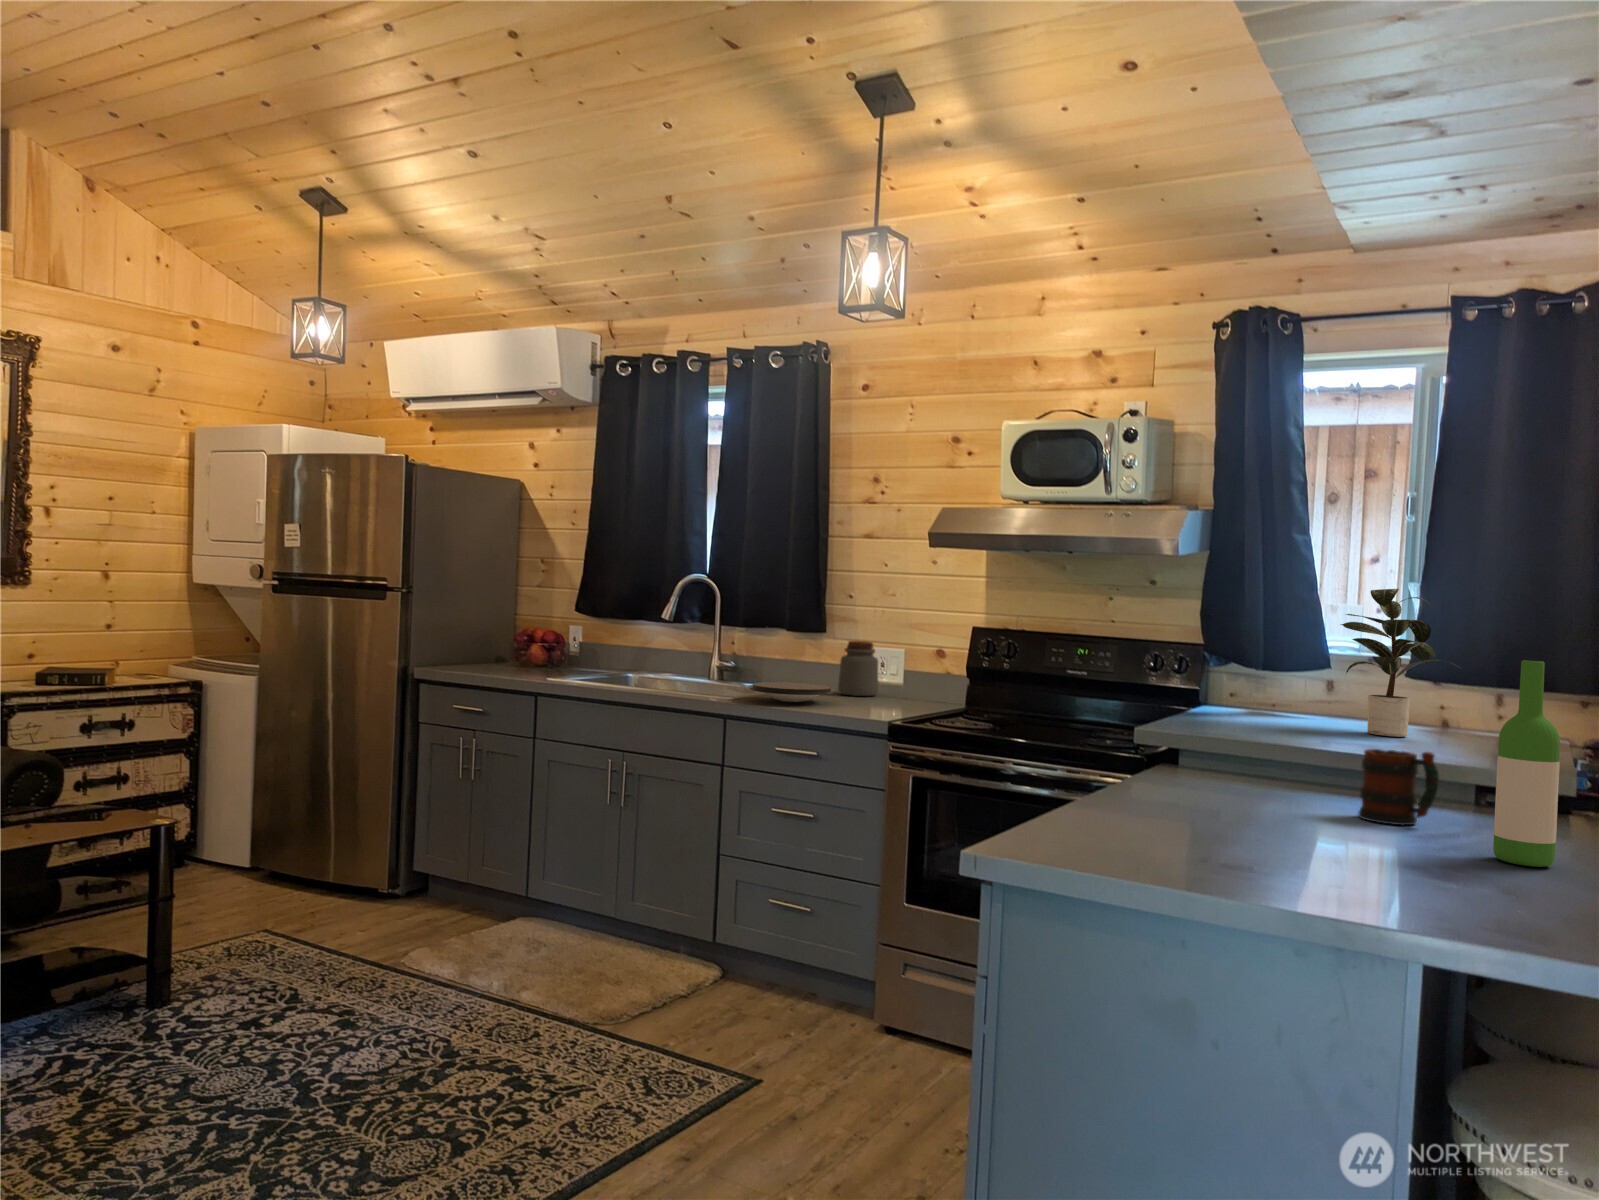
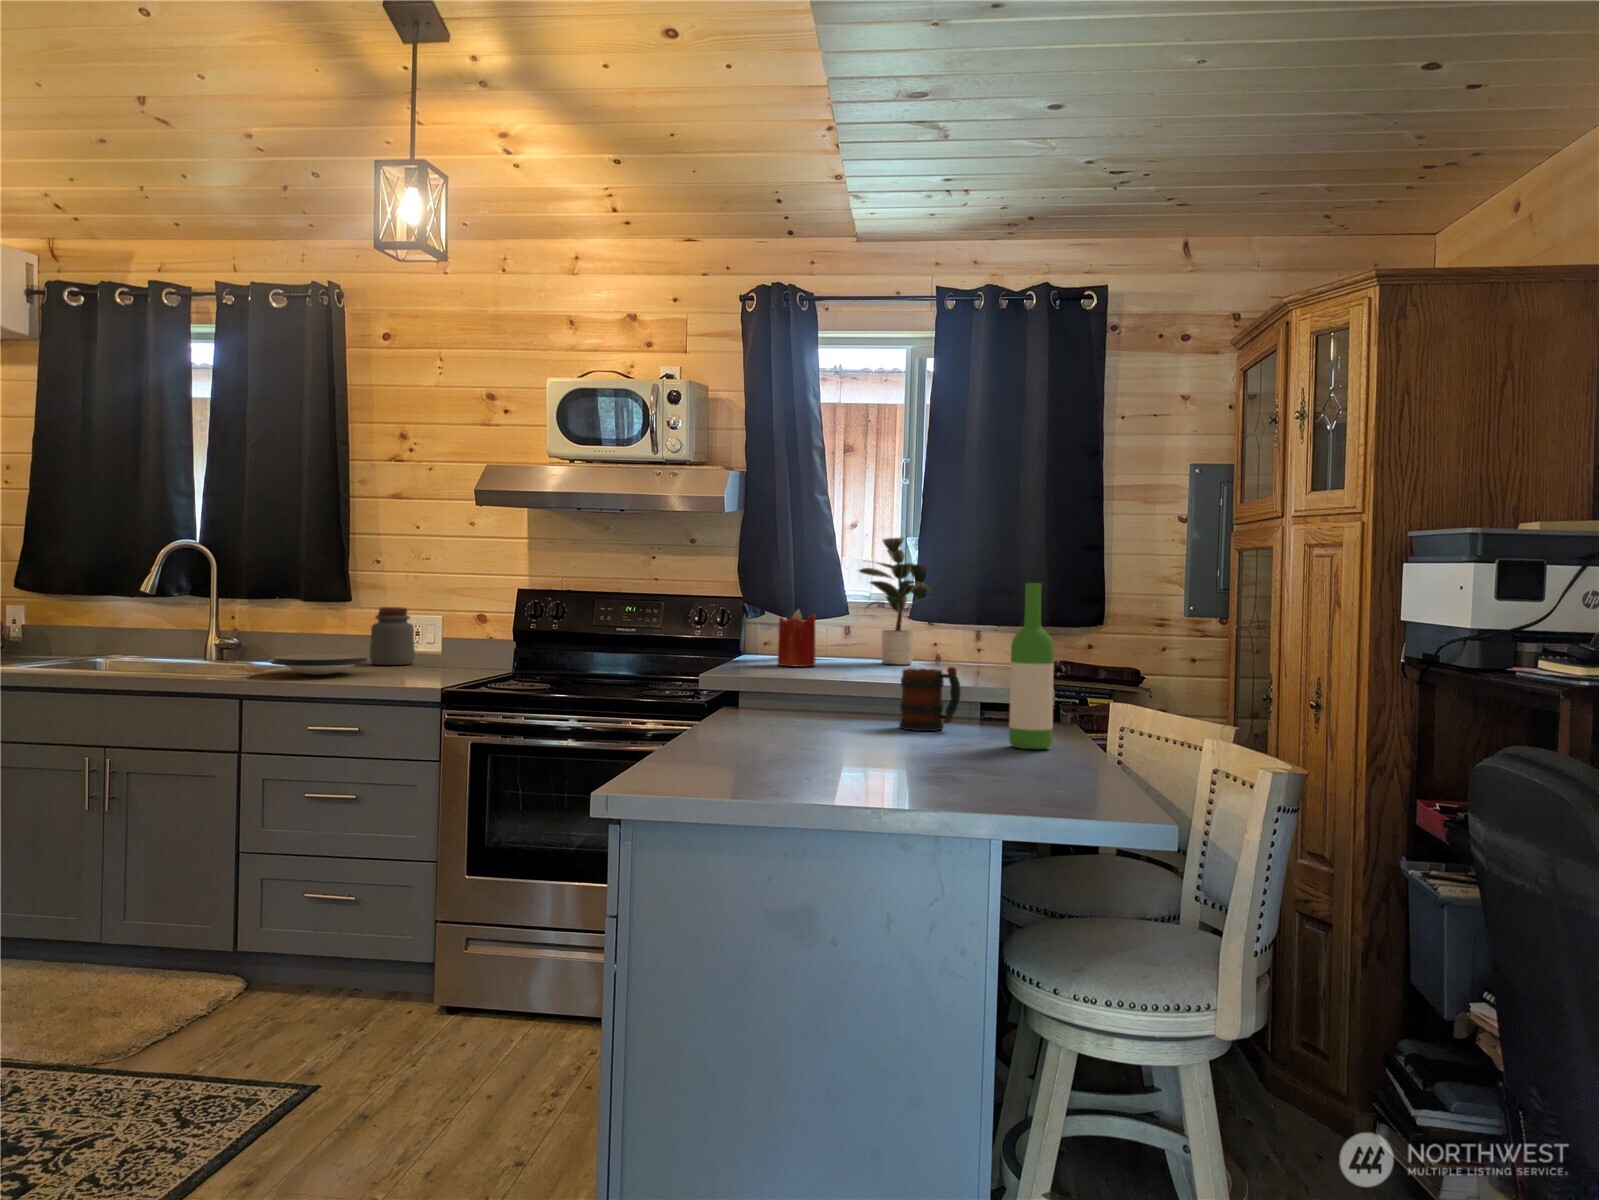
candle: none [1235,666,1283,731] -> present [778,610,816,667]

